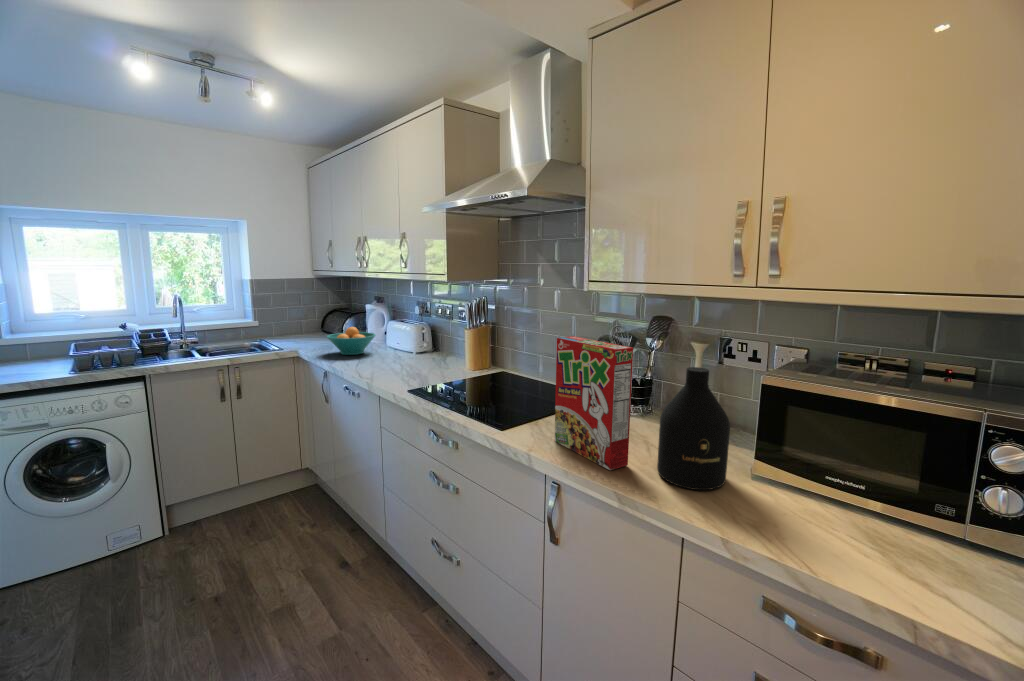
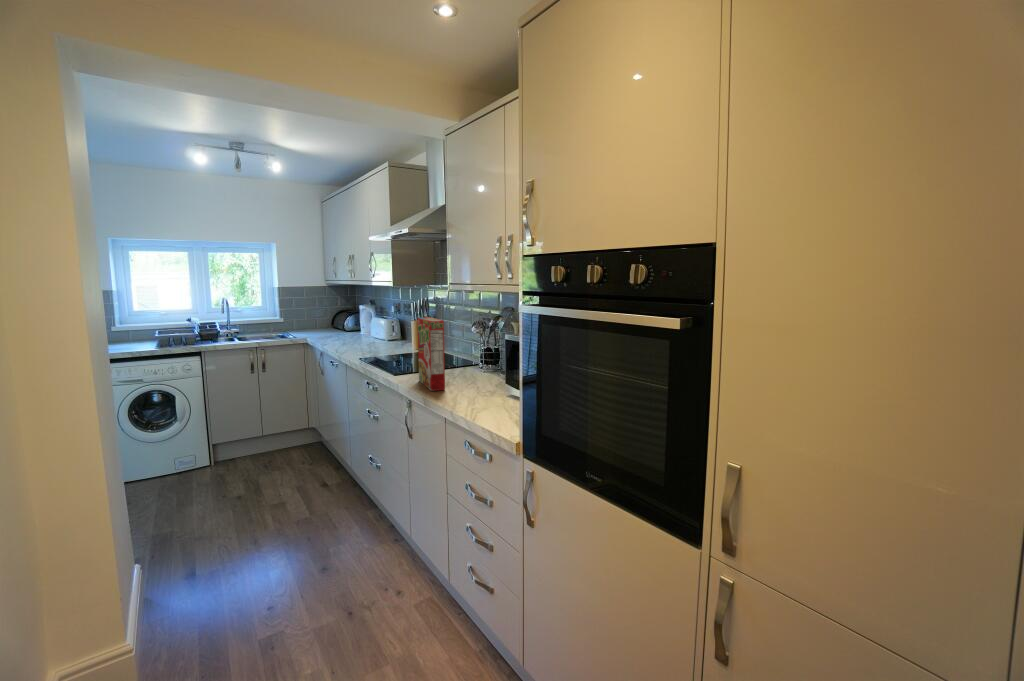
fruit bowl: present [327,327,376,355] -> none [324,321,360,341]
bottle: present [657,367,730,490] -> none [455,331,492,399]

